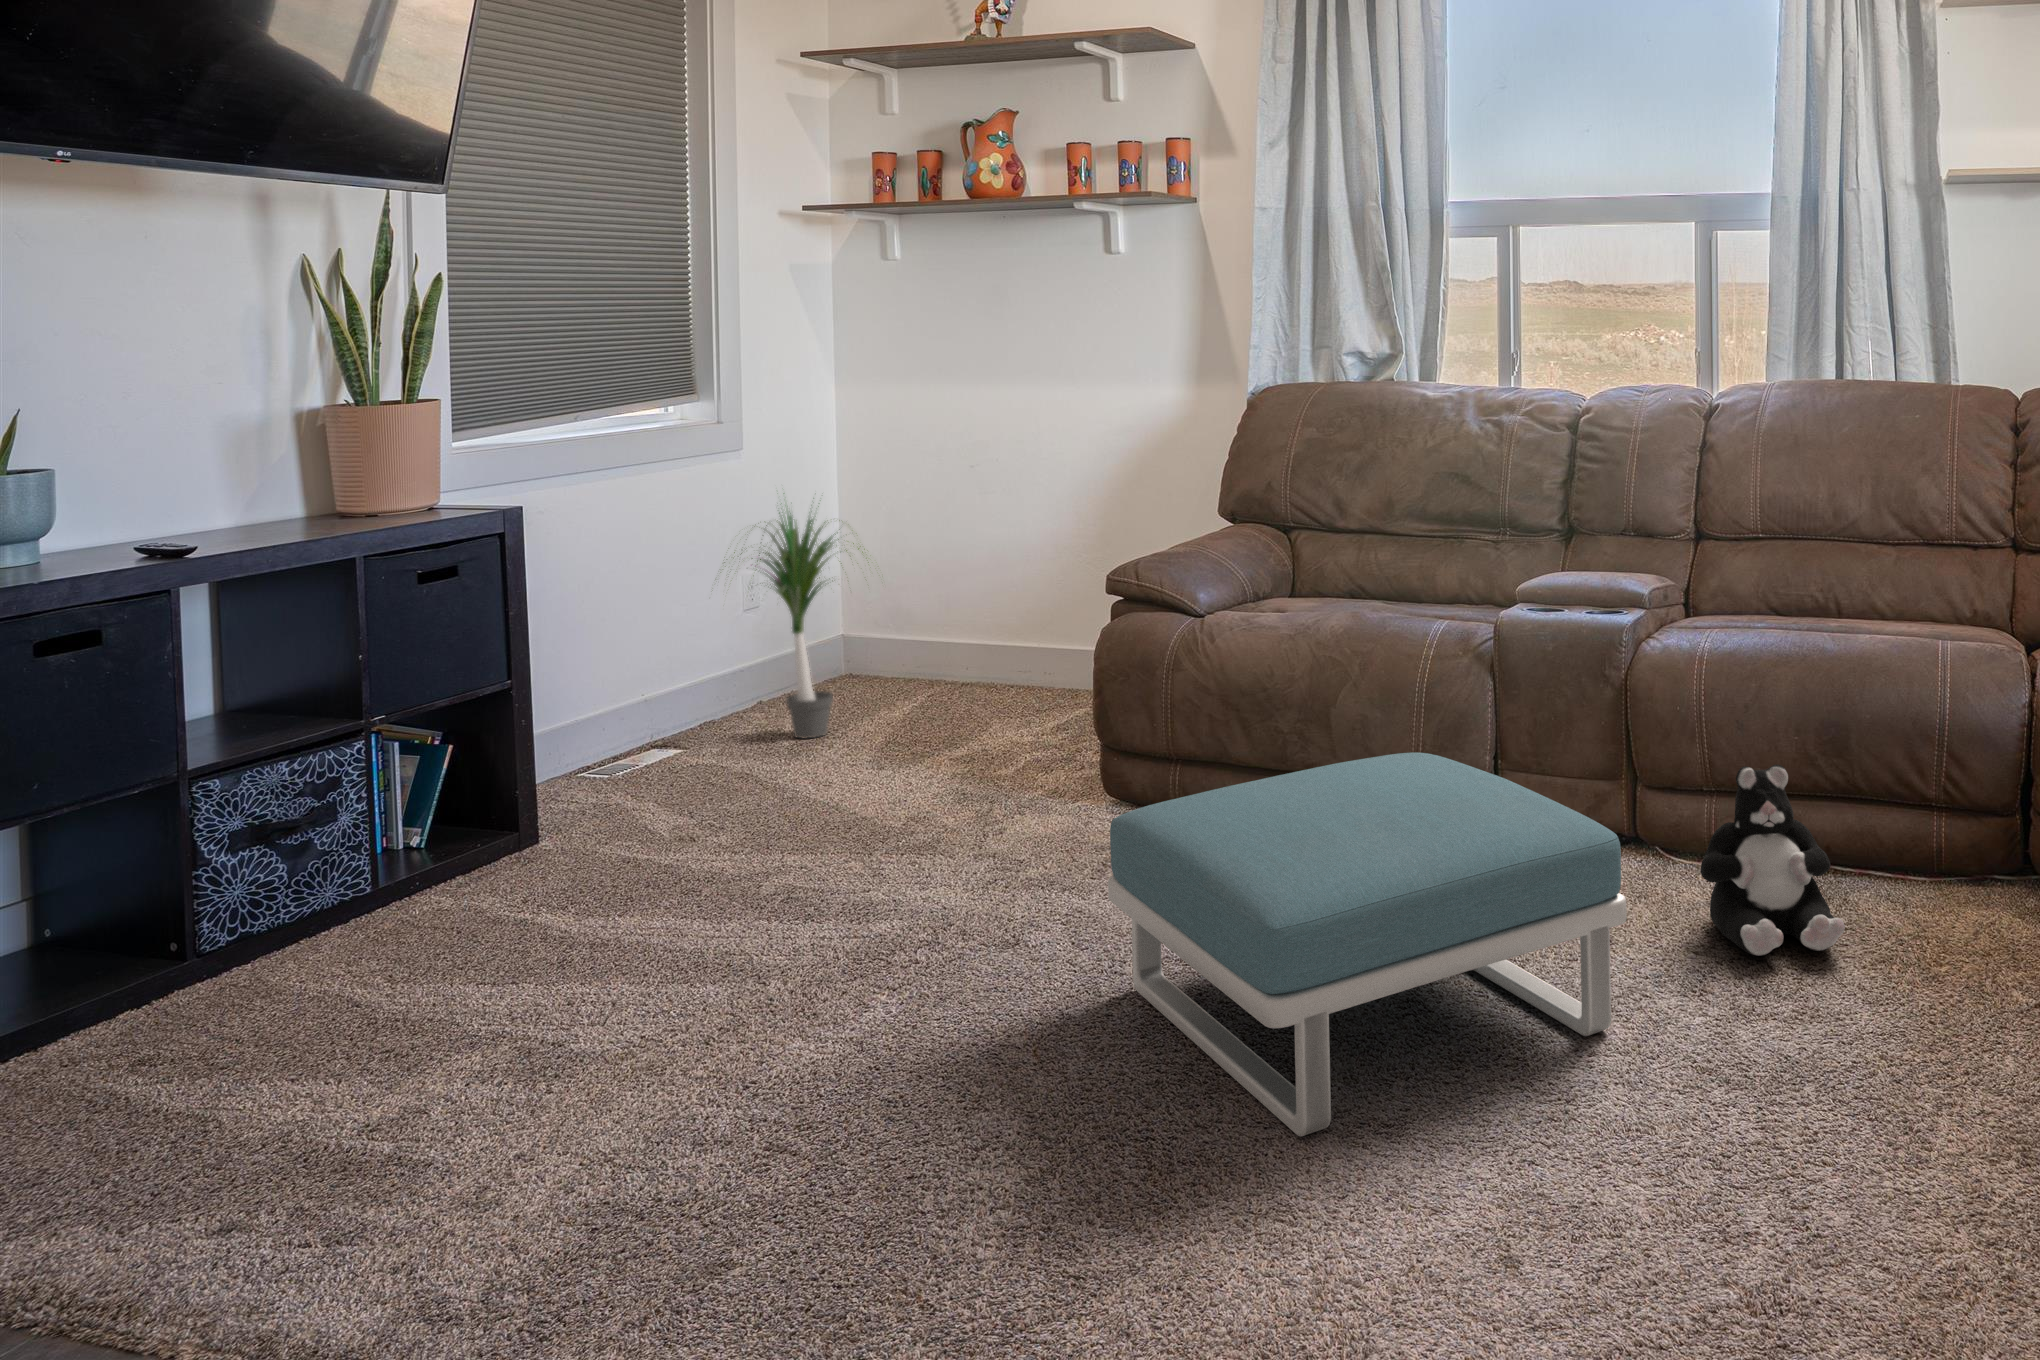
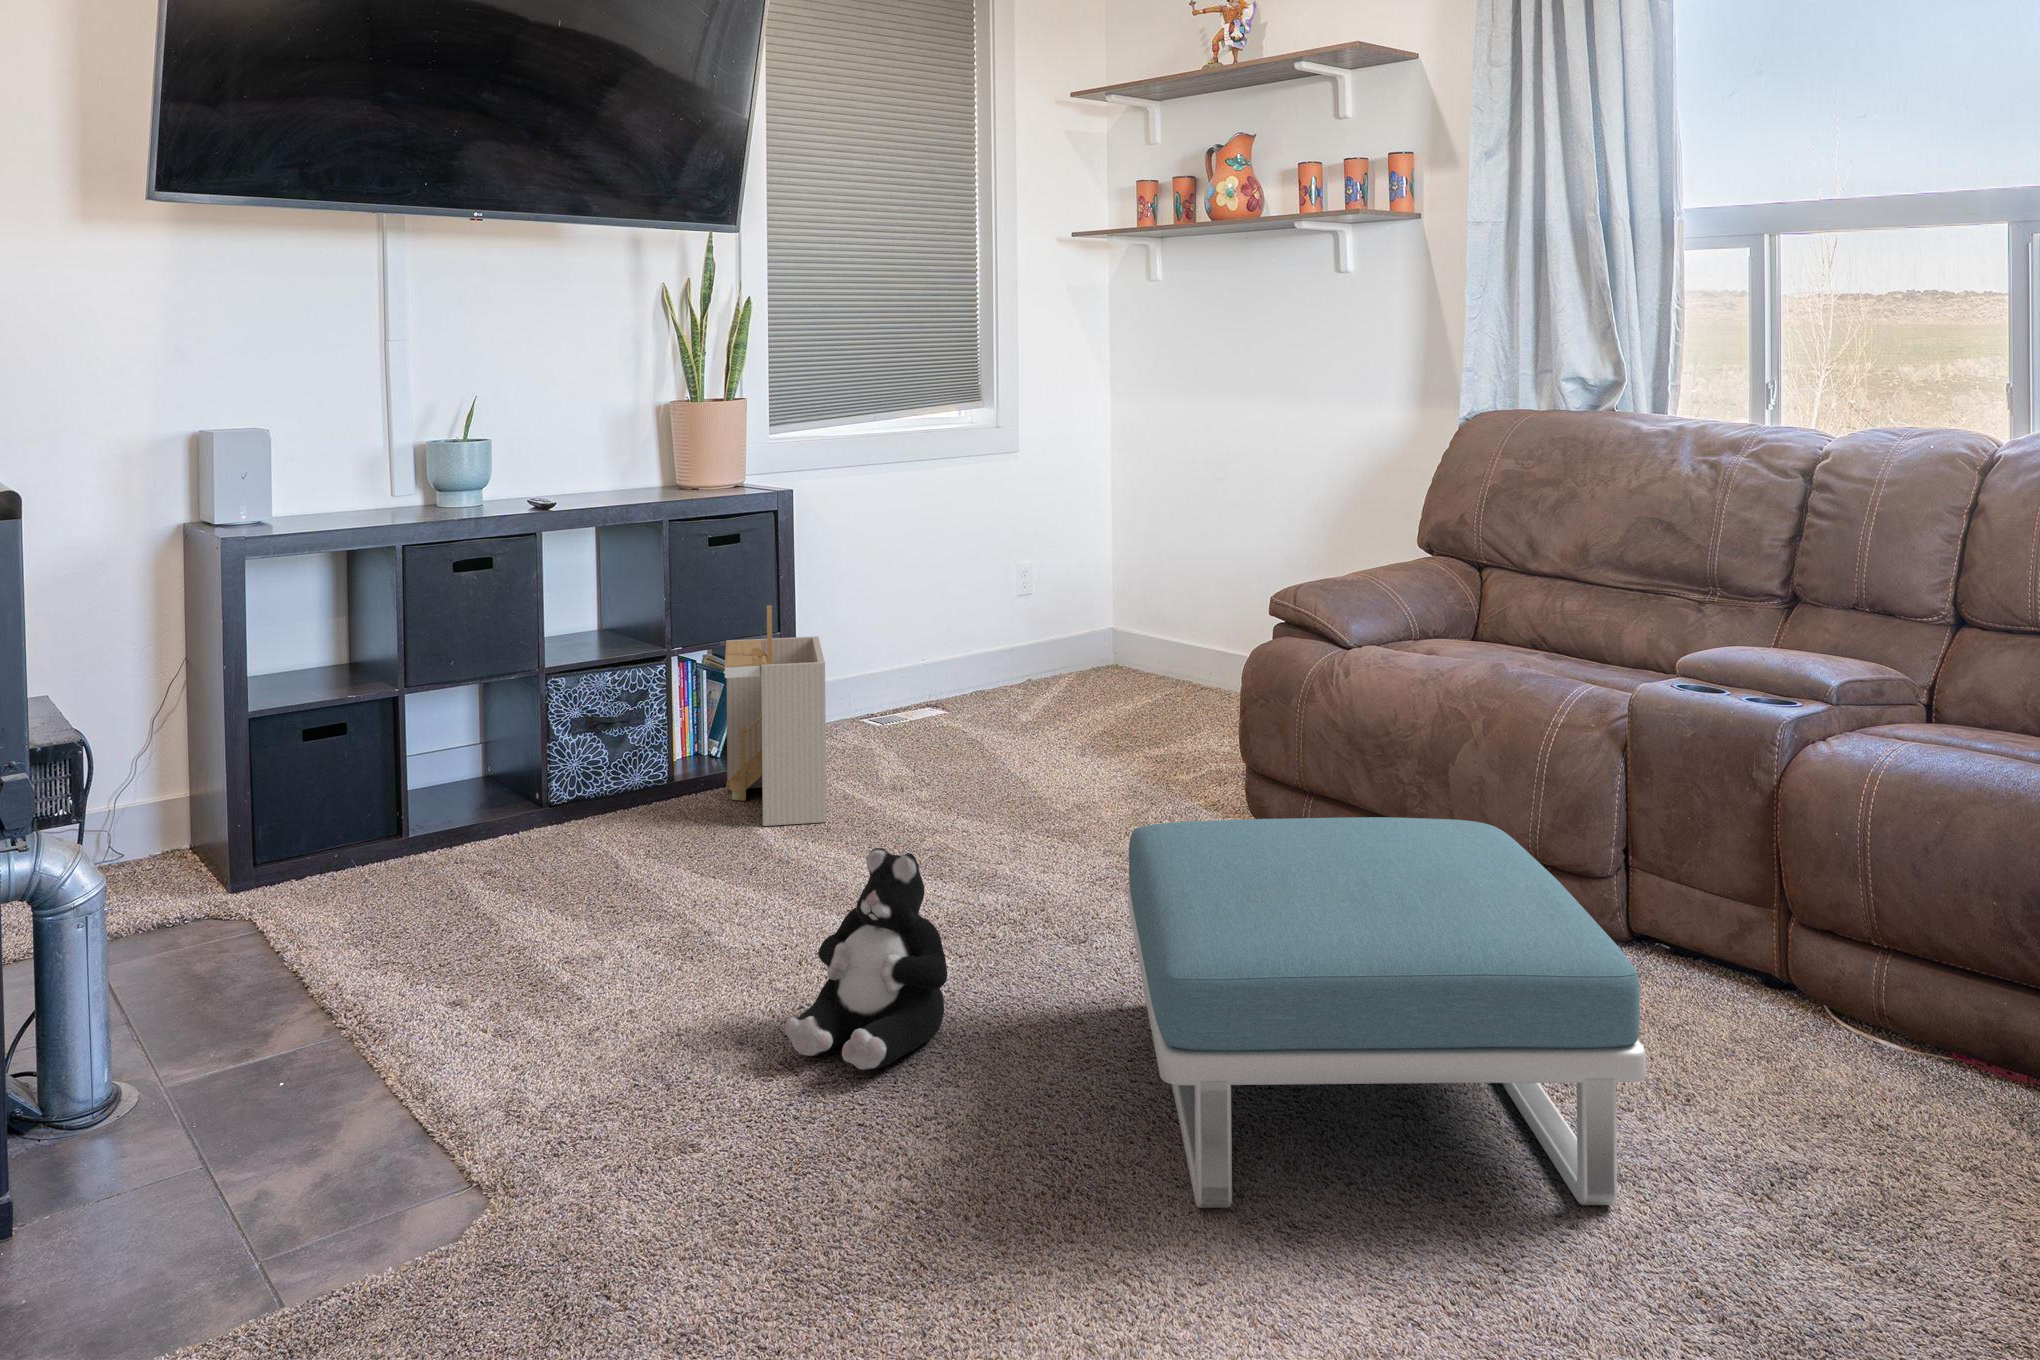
potted plant: present [720,503,869,738] -> none [982,476,1130,706]
storage bin: none [421,661,607,932] -> present [725,606,826,826]
plush toy: present [1701,765,1845,956] -> present [785,848,948,1070]

